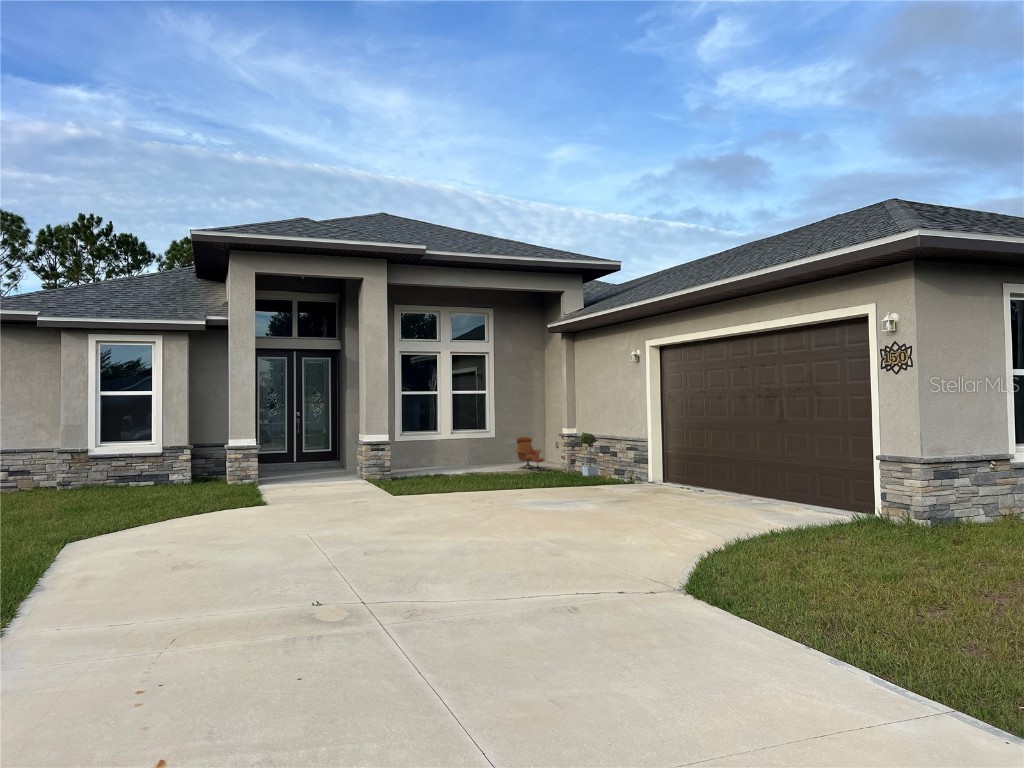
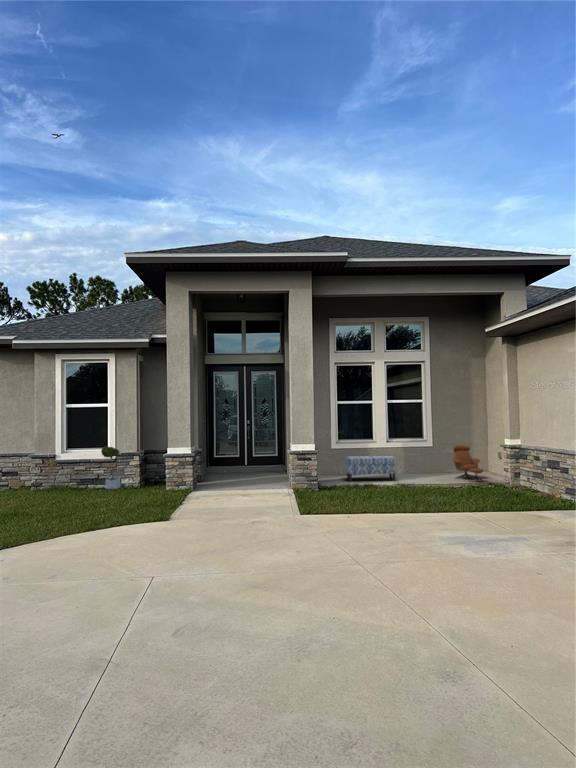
potted tree: present [580,432,598,476] -> present [101,446,120,489]
bench: none [411,448,463,473] -> present [346,456,396,481]

